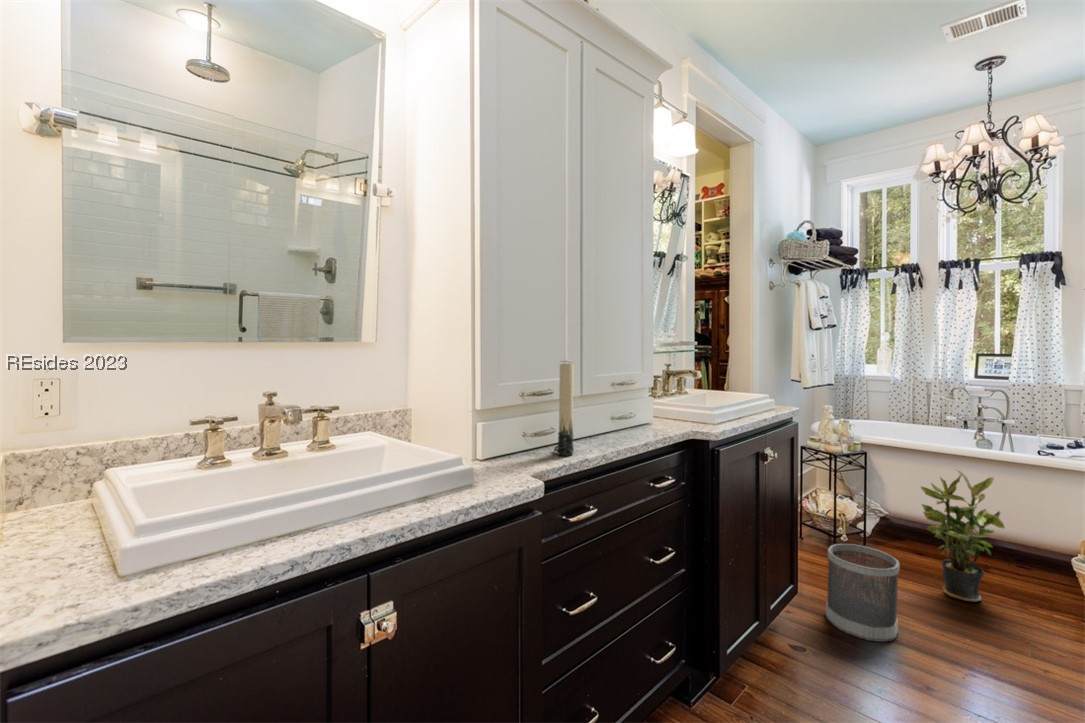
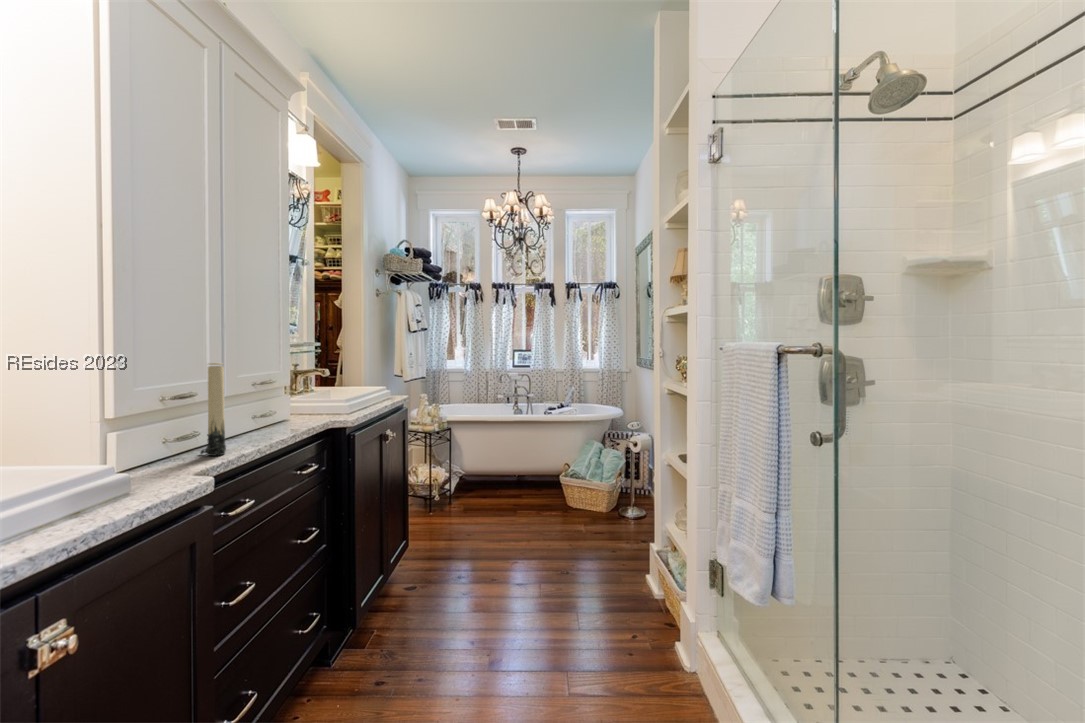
potted plant: present [921,471,1004,602] -> none [485,431,528,518]
wastebasket: present [826,544,900,642] -> none [430,496,475,562]

